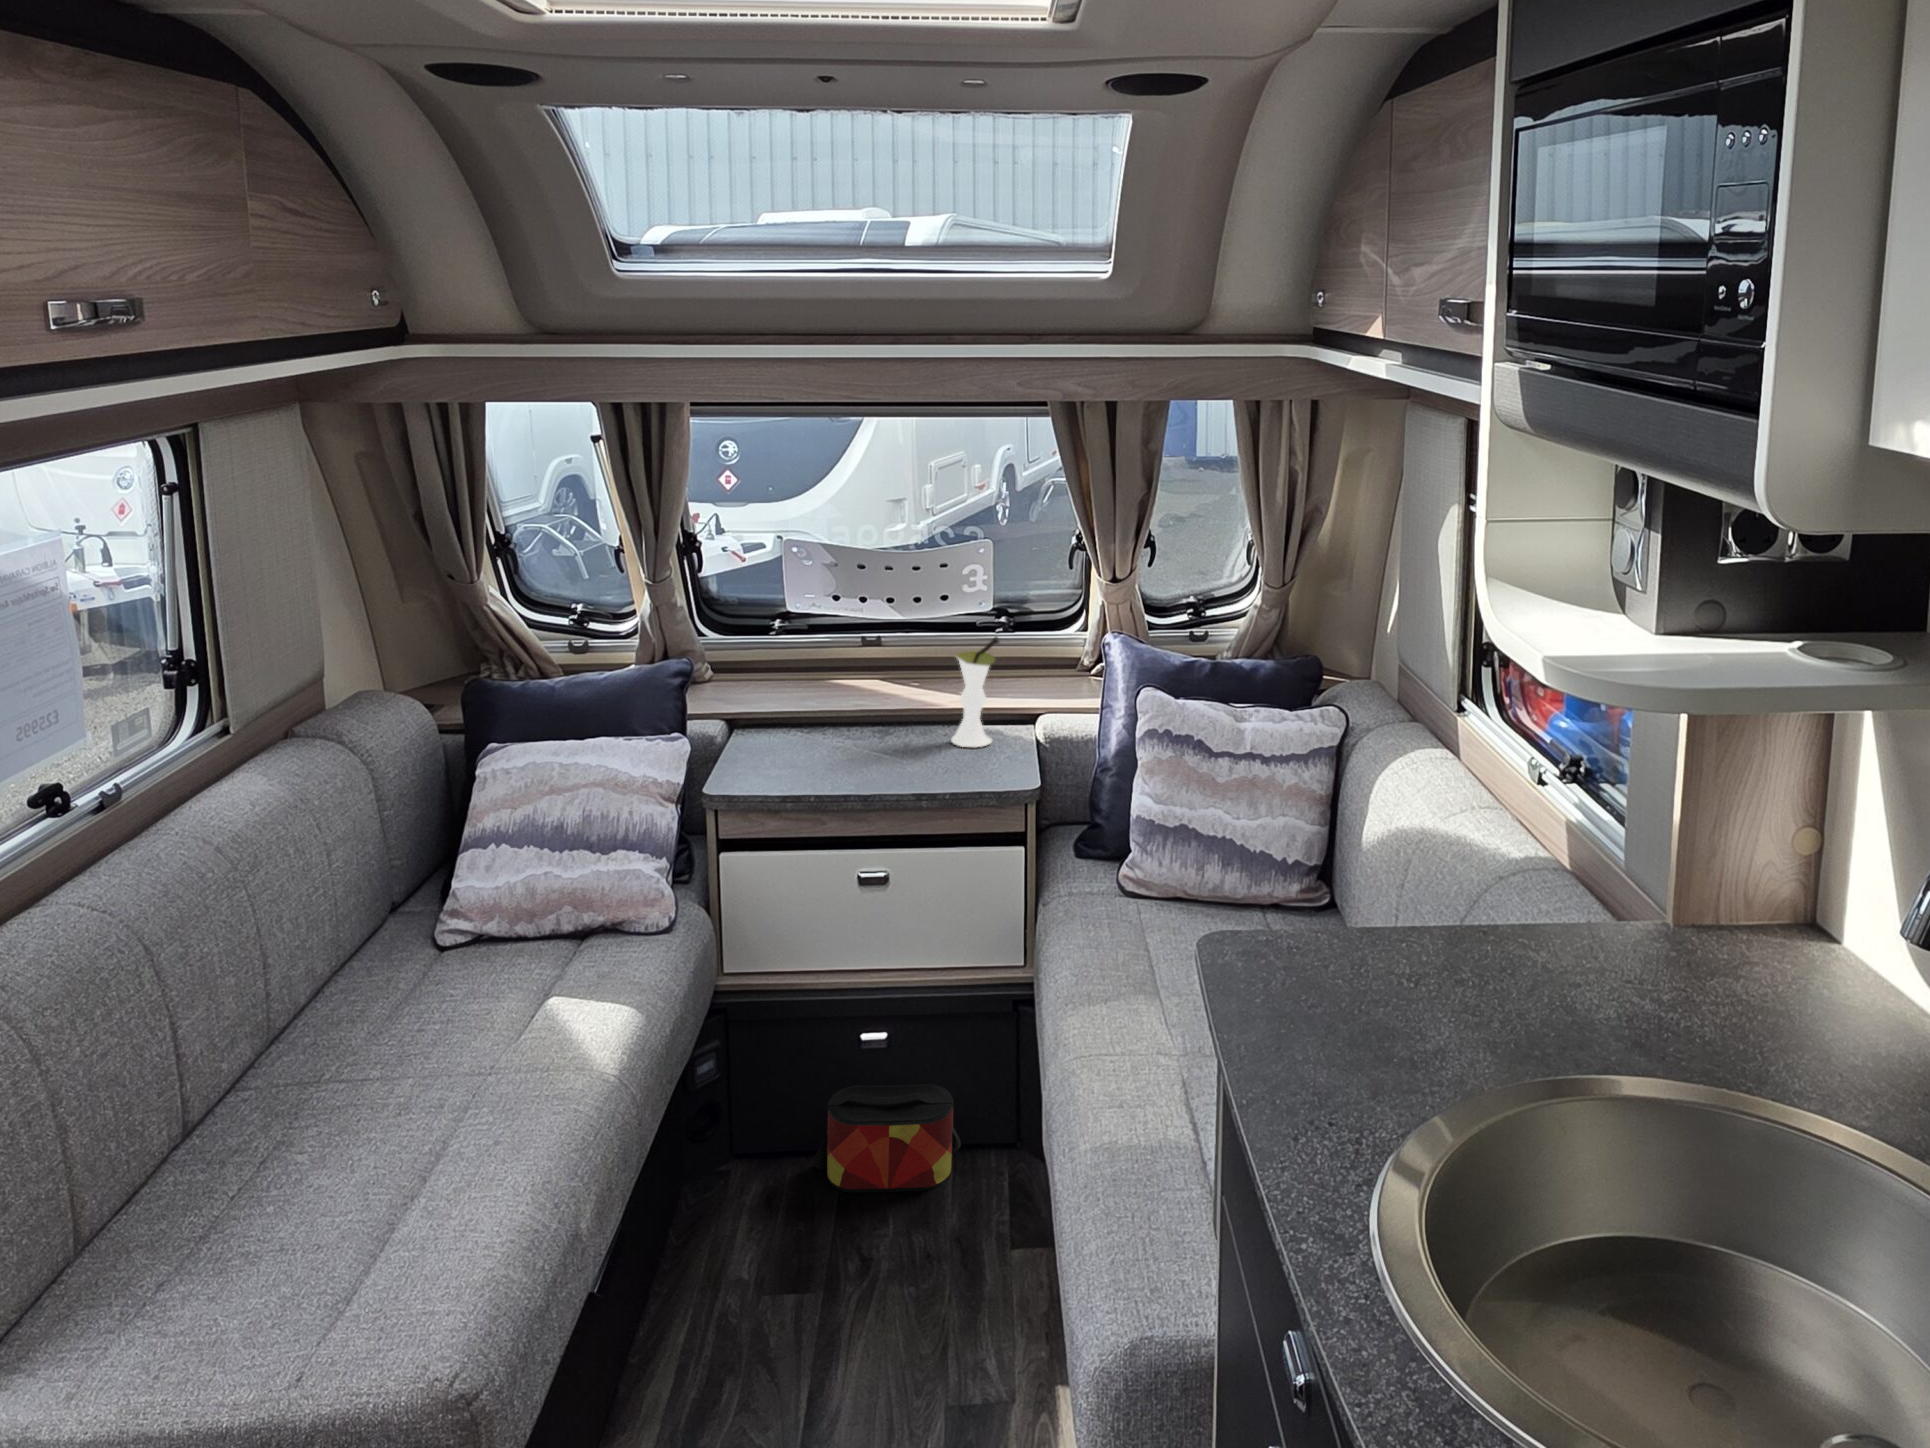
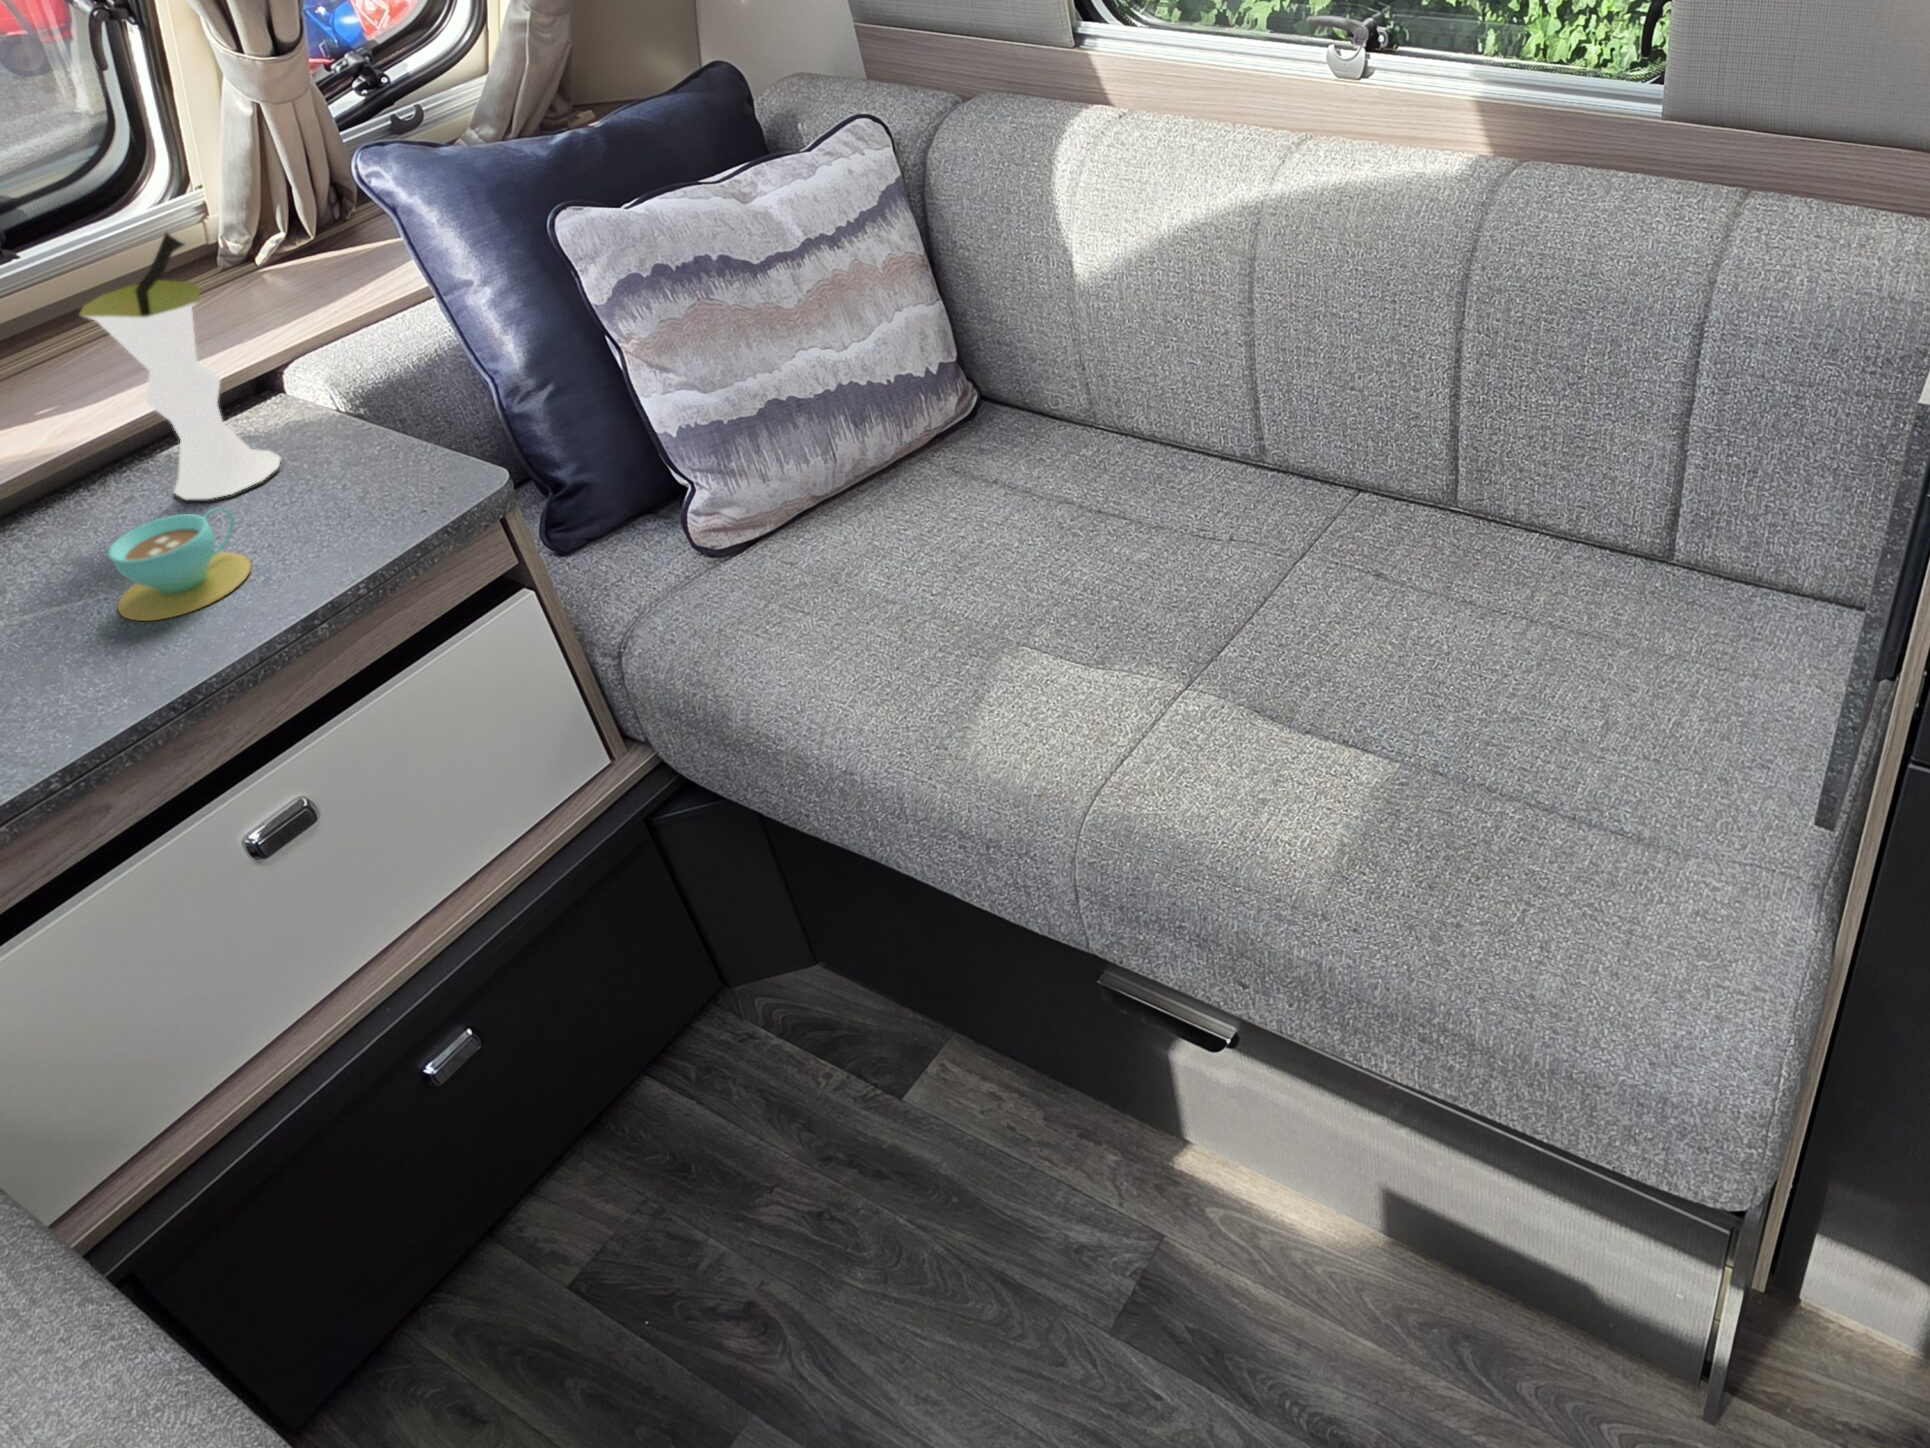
teacup: none [885,736,941,774] -> present [108,508,251,621]
bag: present [810,1084,961,1192] -> none [480,1027,740,1329]

